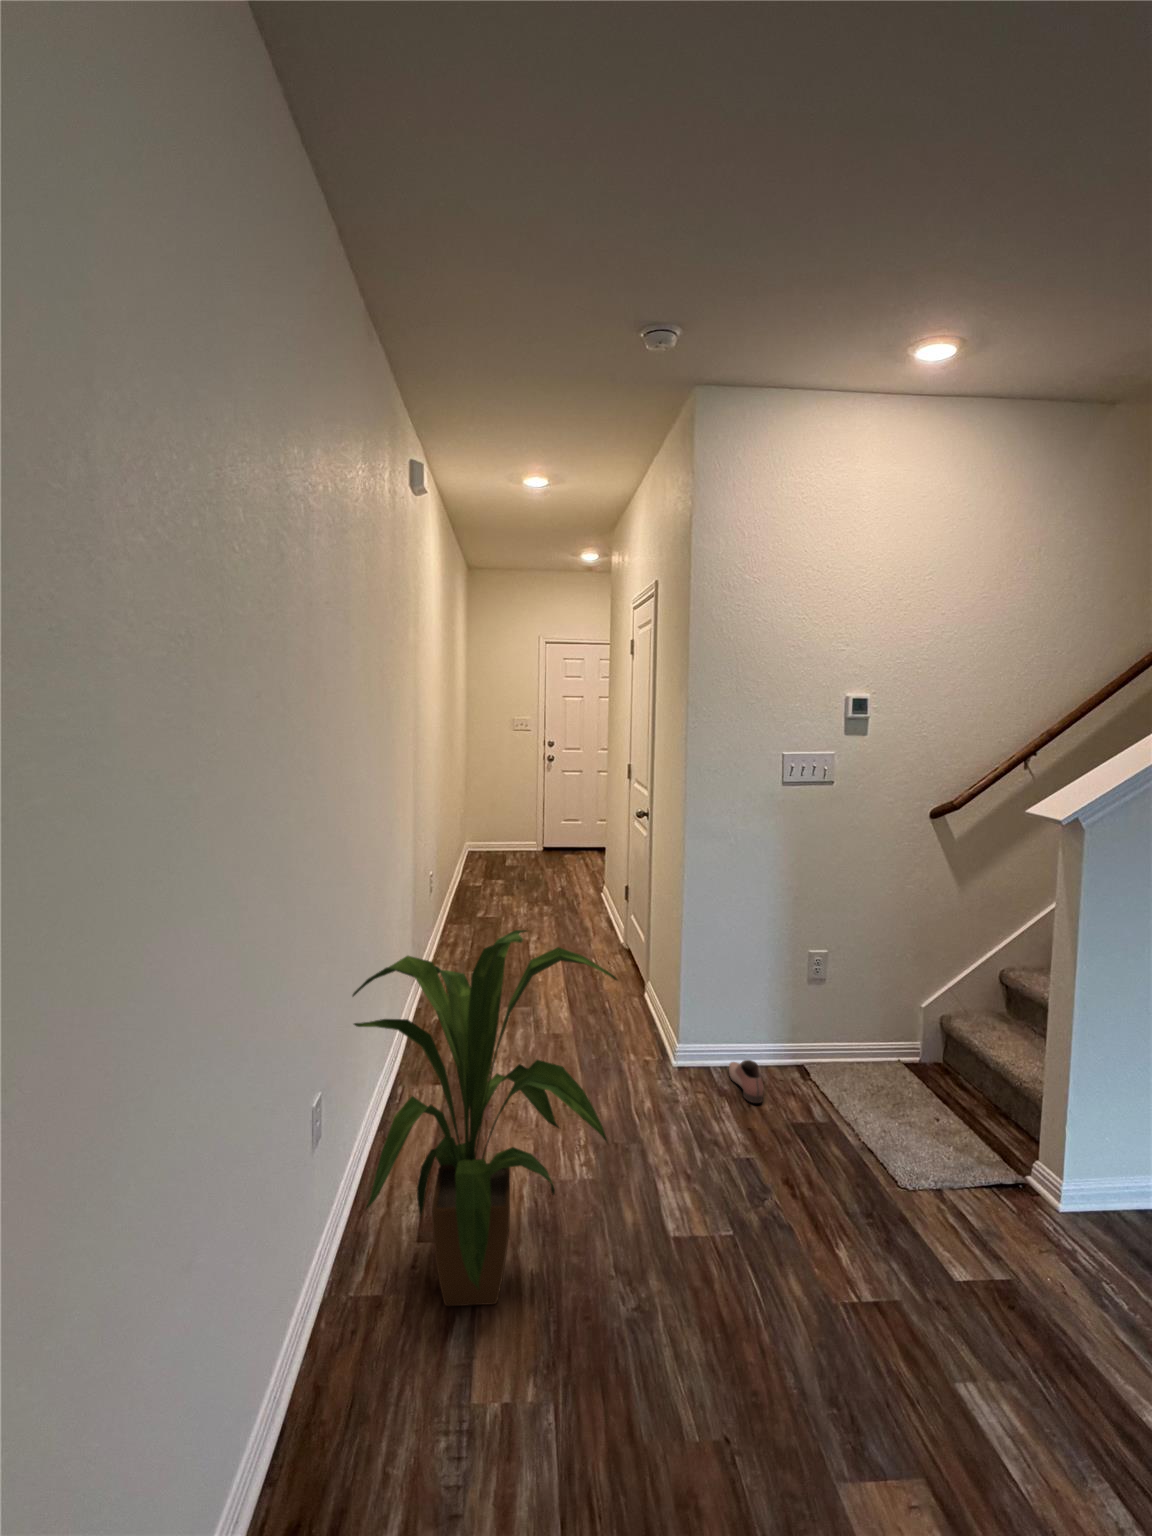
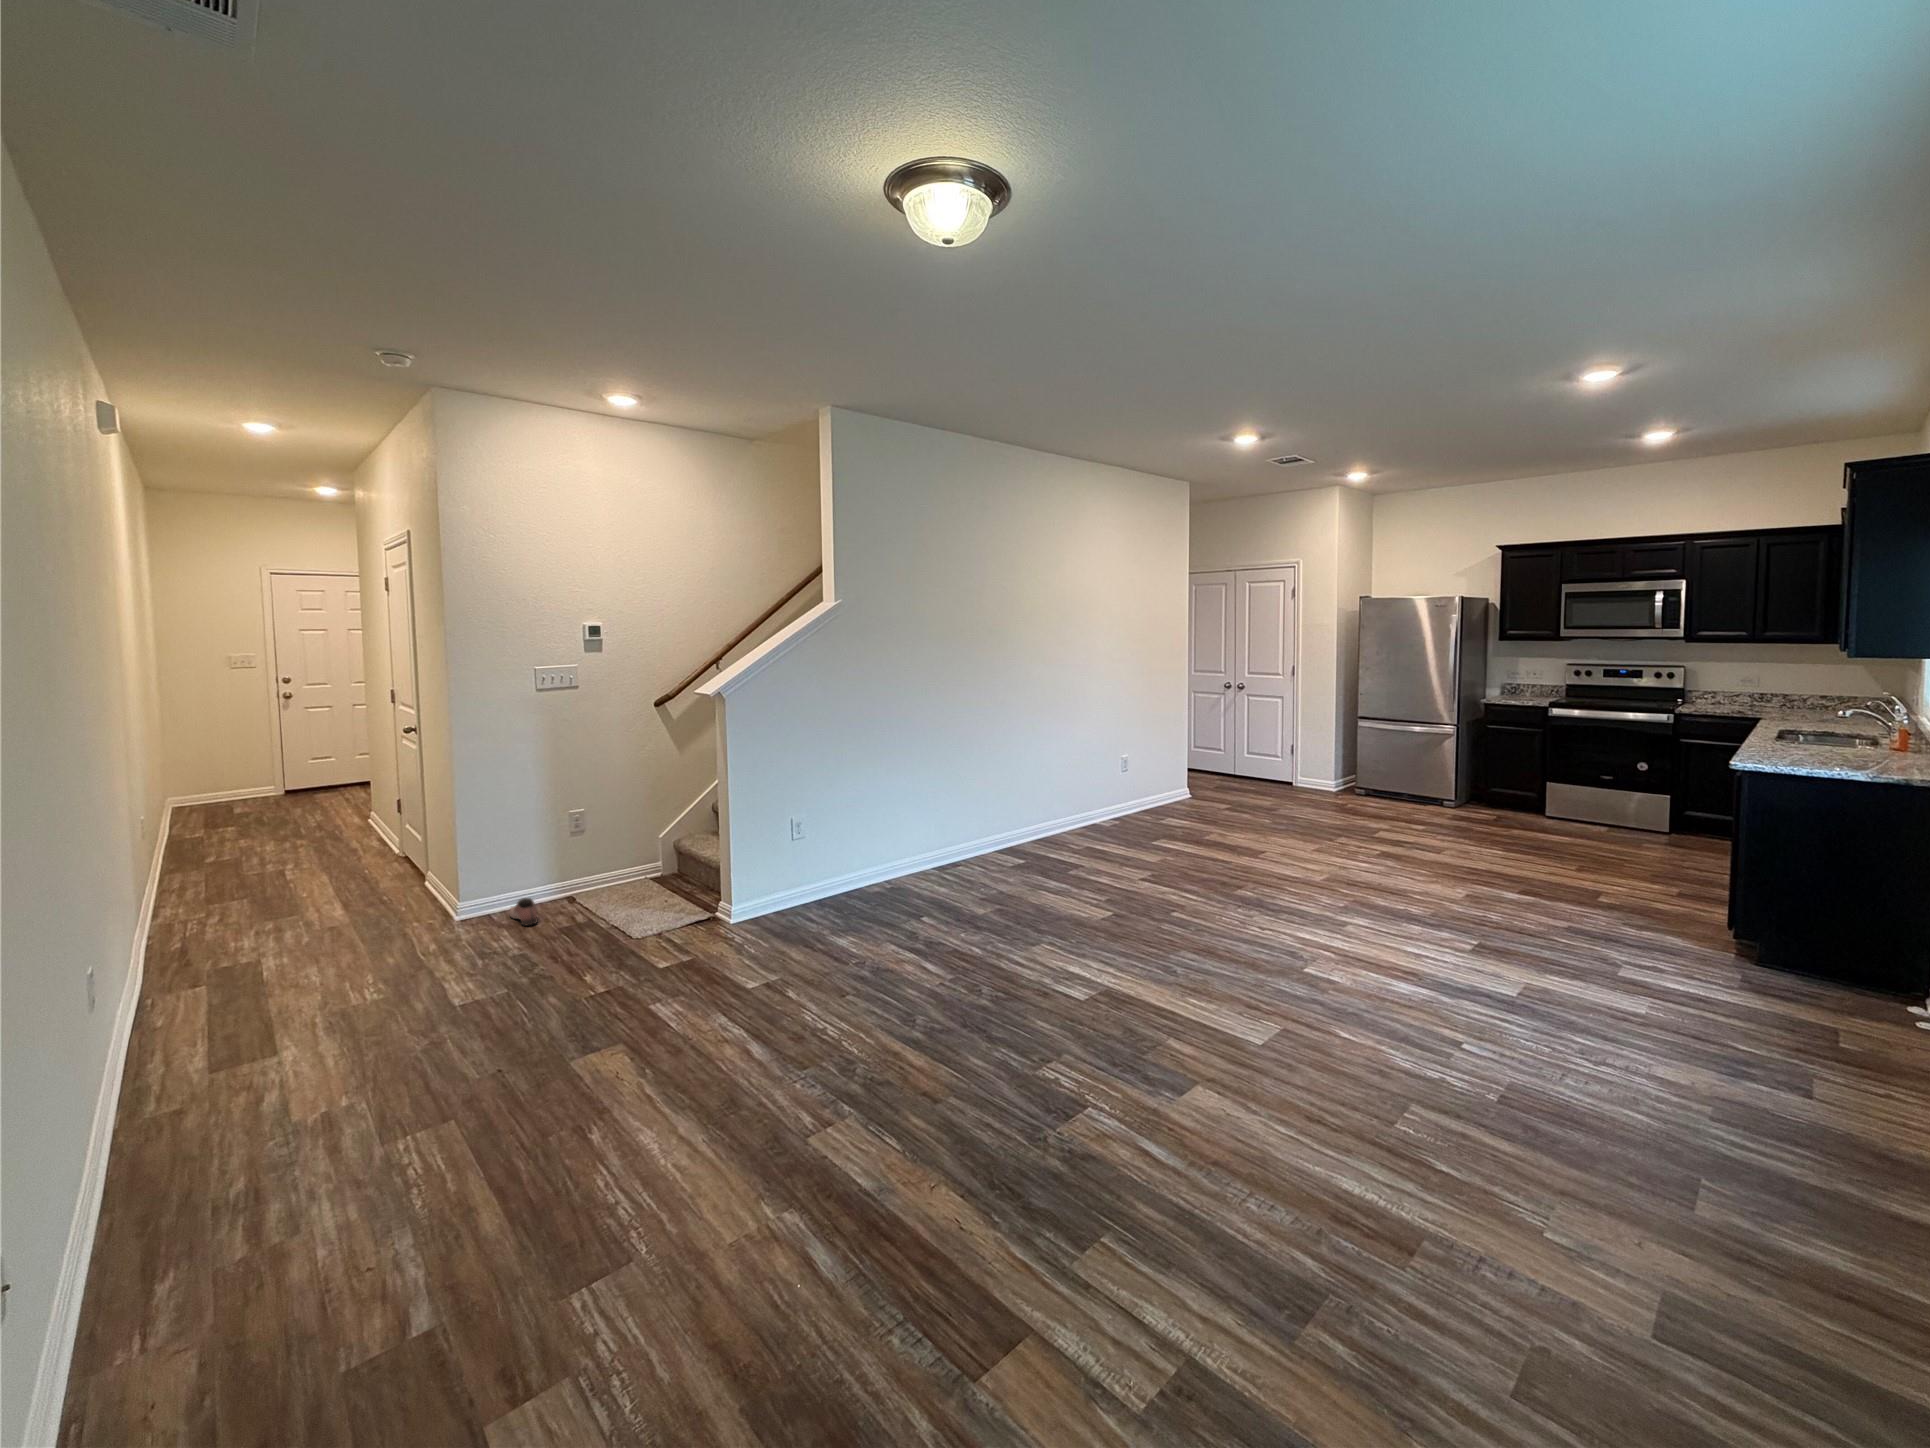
house plant: present [353,930,617,1306] -> none [107,801,392,1092]

